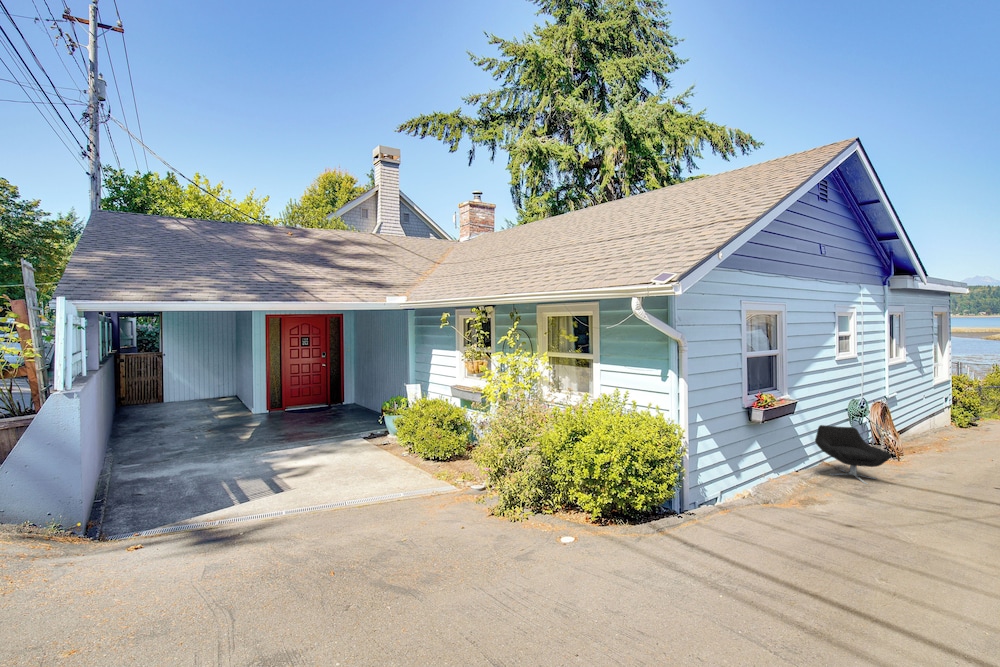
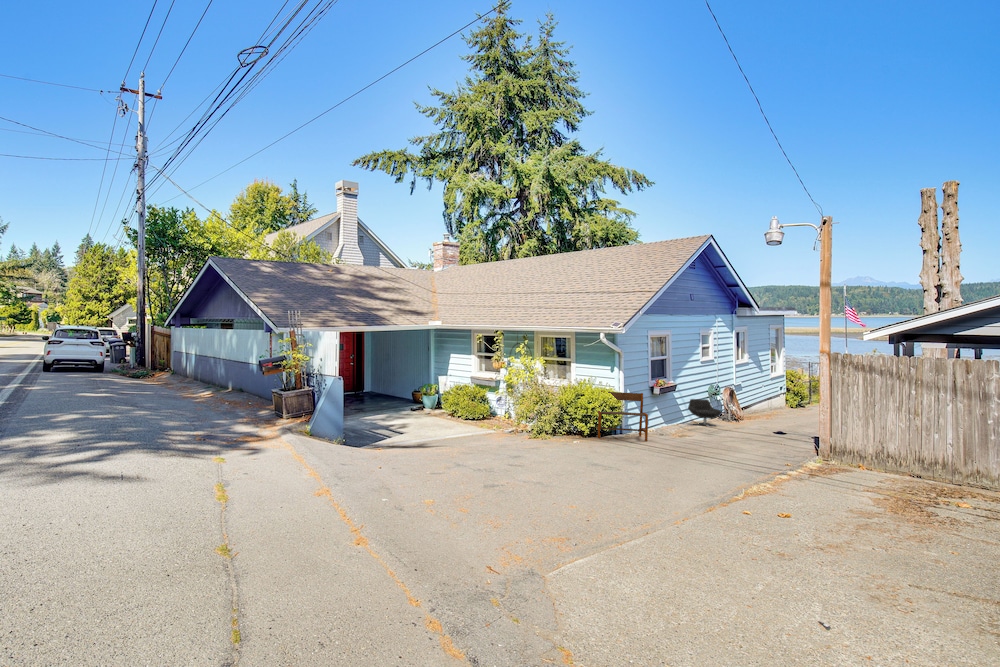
bench: none [625,419,746,549] -> present [597,391,648,441]

